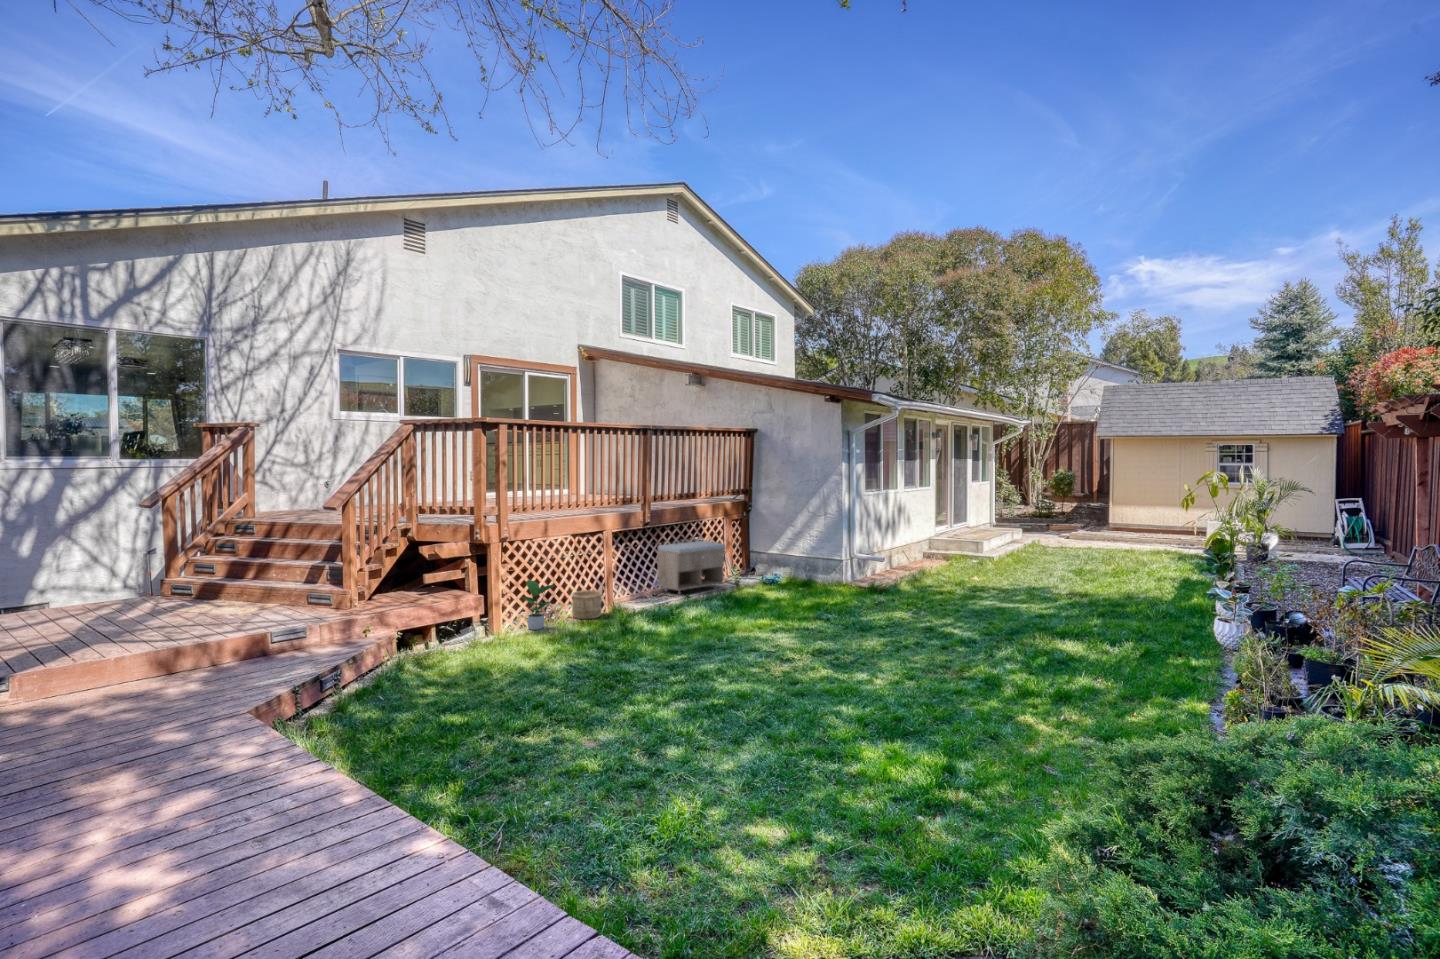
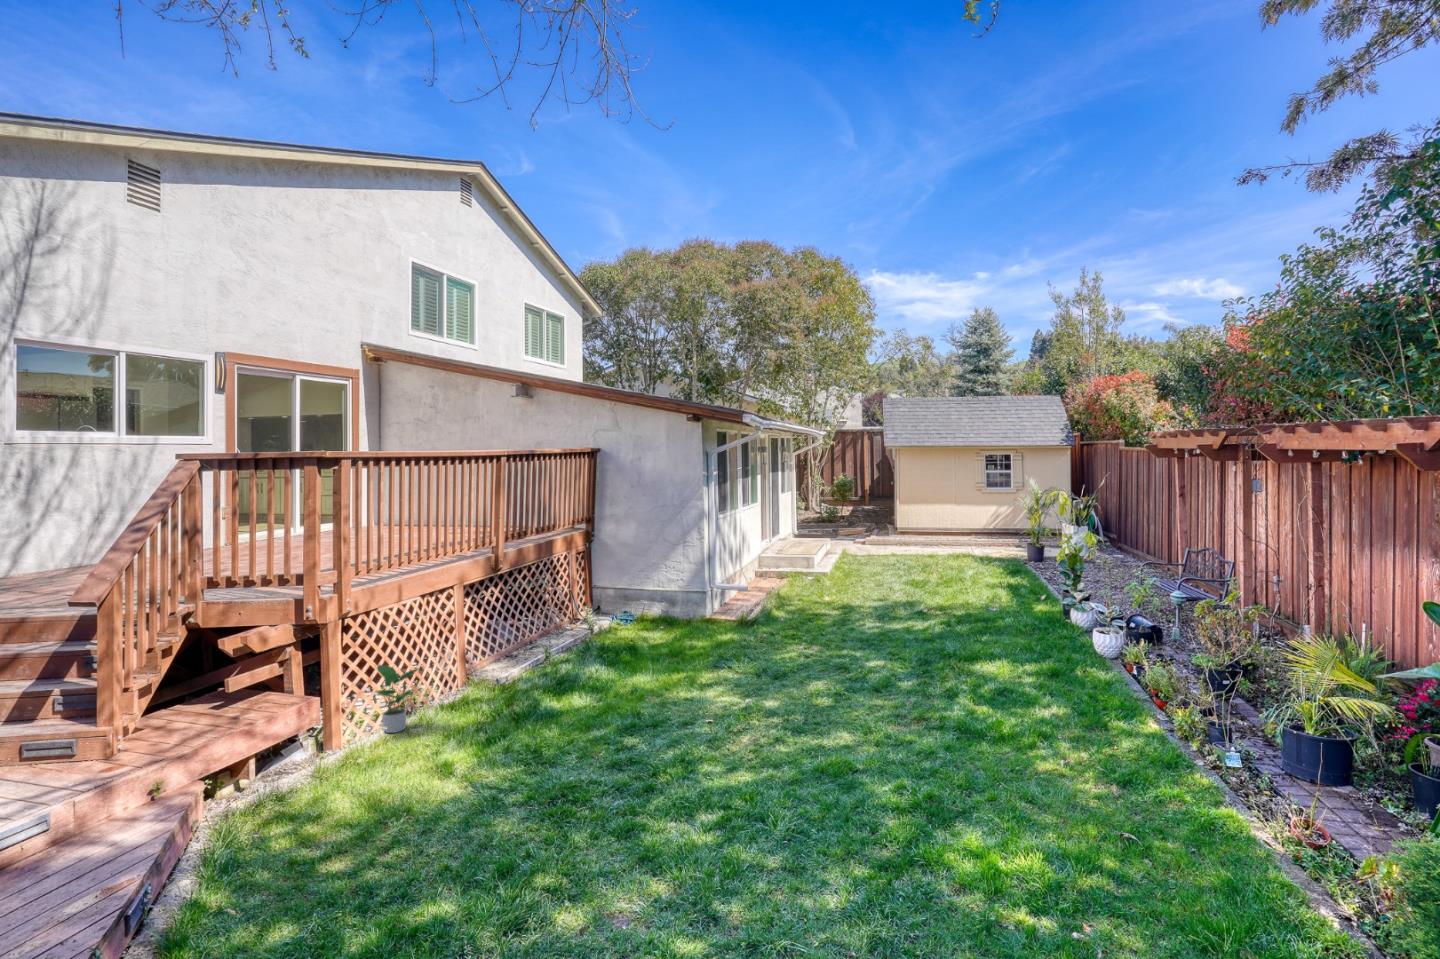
storage bench: present [657,541,725,594] -> none [506,583,586,653]
wooden bucket: present [572,590,602,619] -> none [428,665,472,707]

